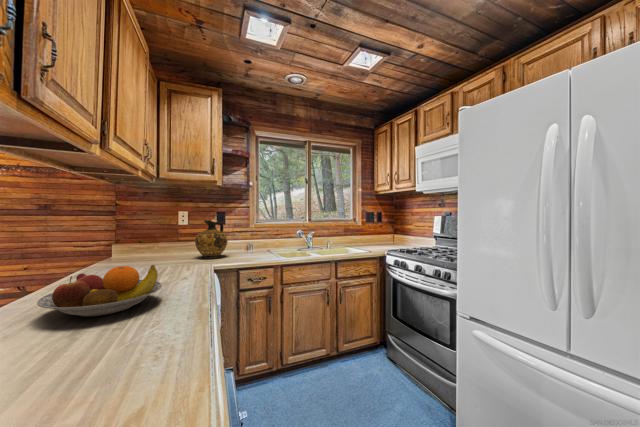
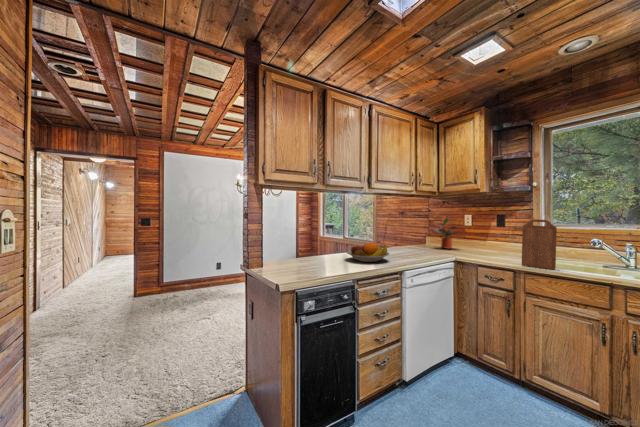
potted plant: none [137,213,179,258] -> present [433,216,459,249]
cutting board: none [276,213,301,259] -> present [522,219,557,270]
ceramic jug: present [195,220,228,258] -> none [465,222,494,255]

